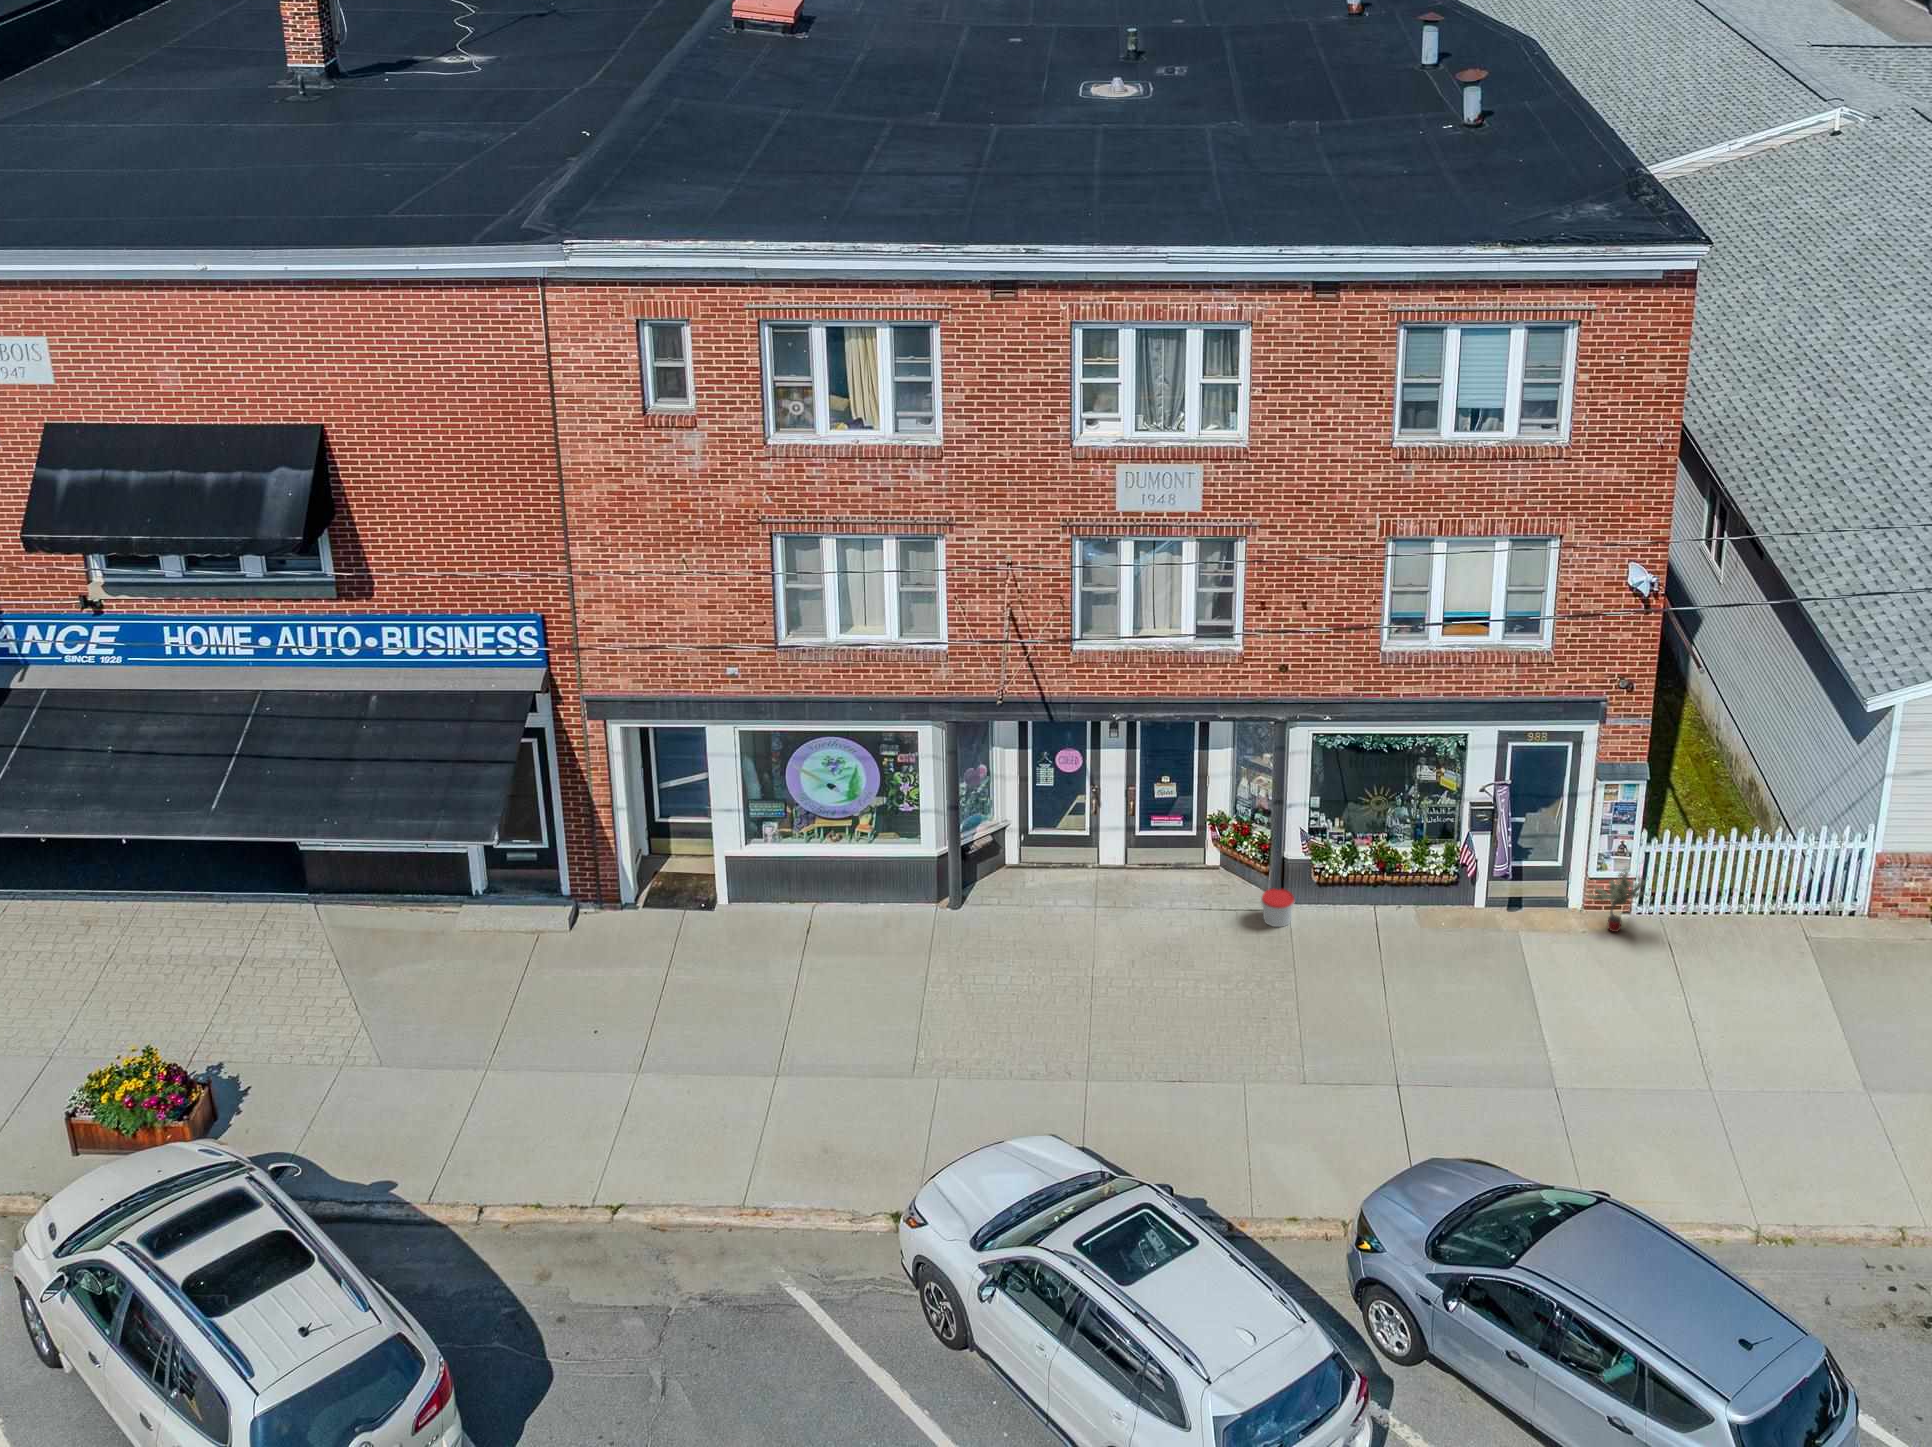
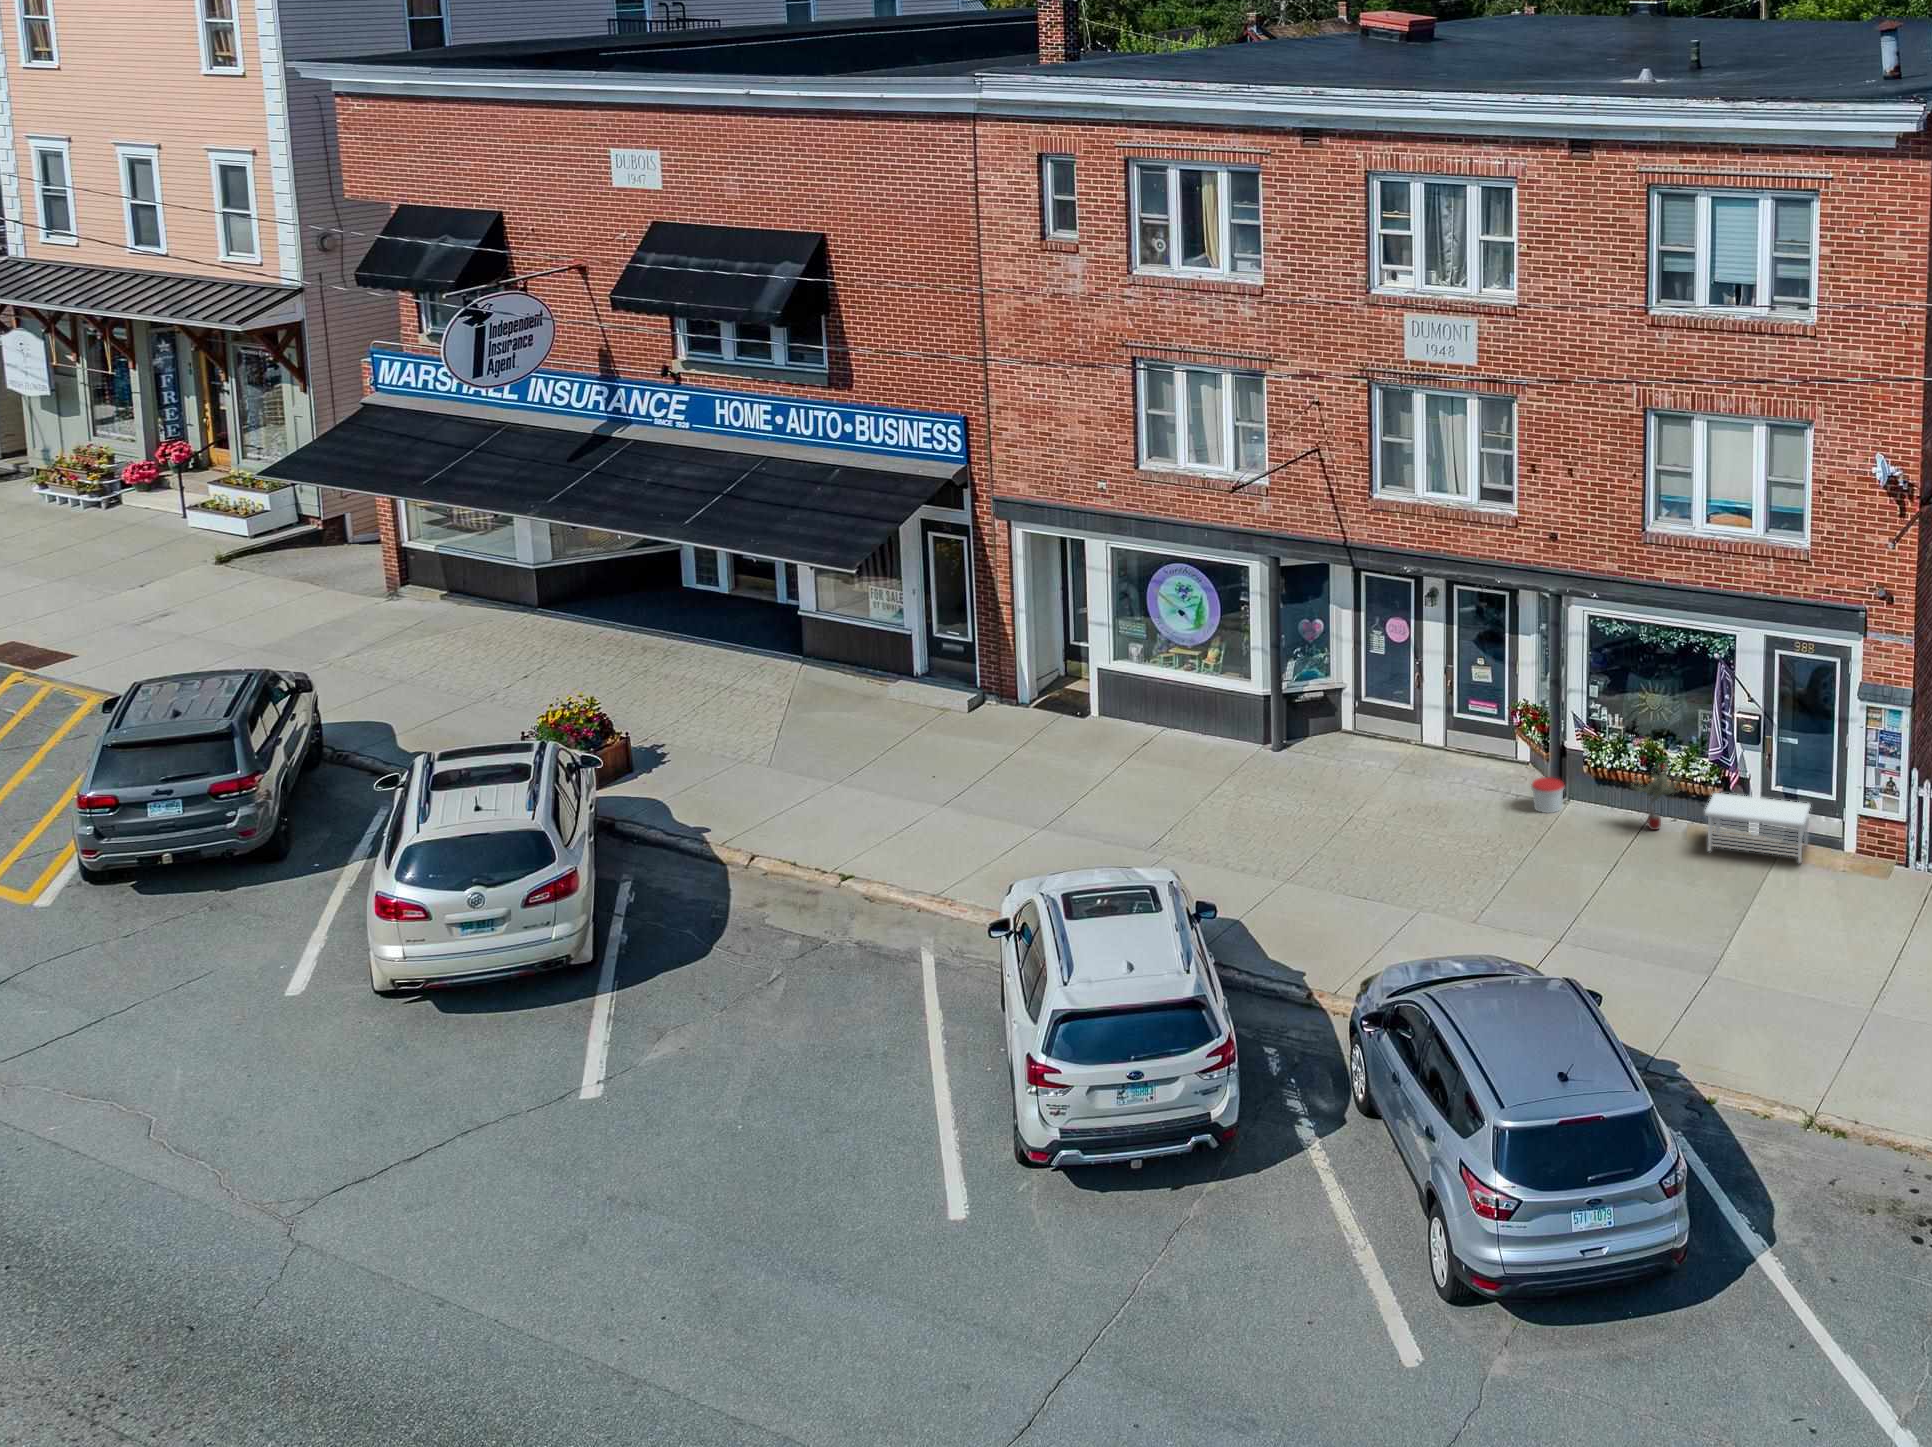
potted tree: present [1589,868,1646,932] -> present [1632,763,1680,830]
storage bench: none [1445,871,1551,939] -> present [1704,793,1810,863]

